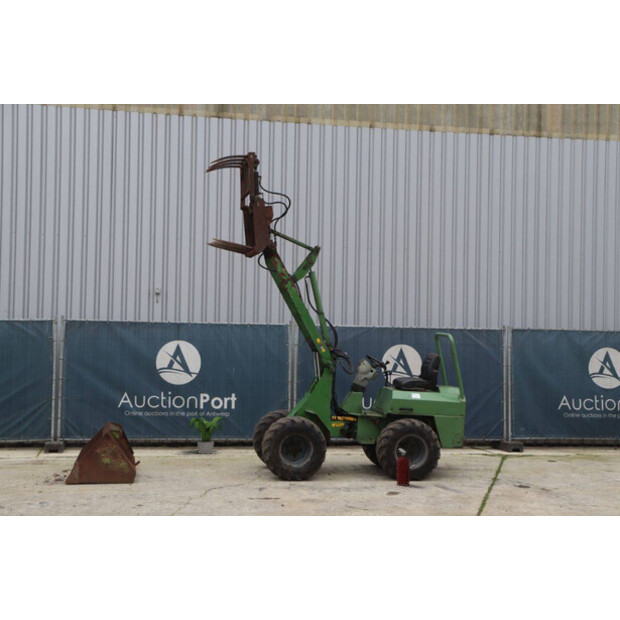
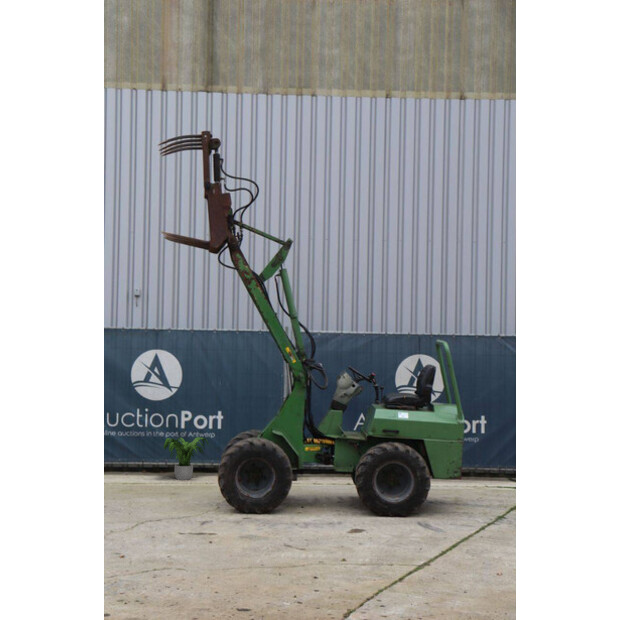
fire extinguisher: present [397,449,413,486] -> none [373,478,390,523]

